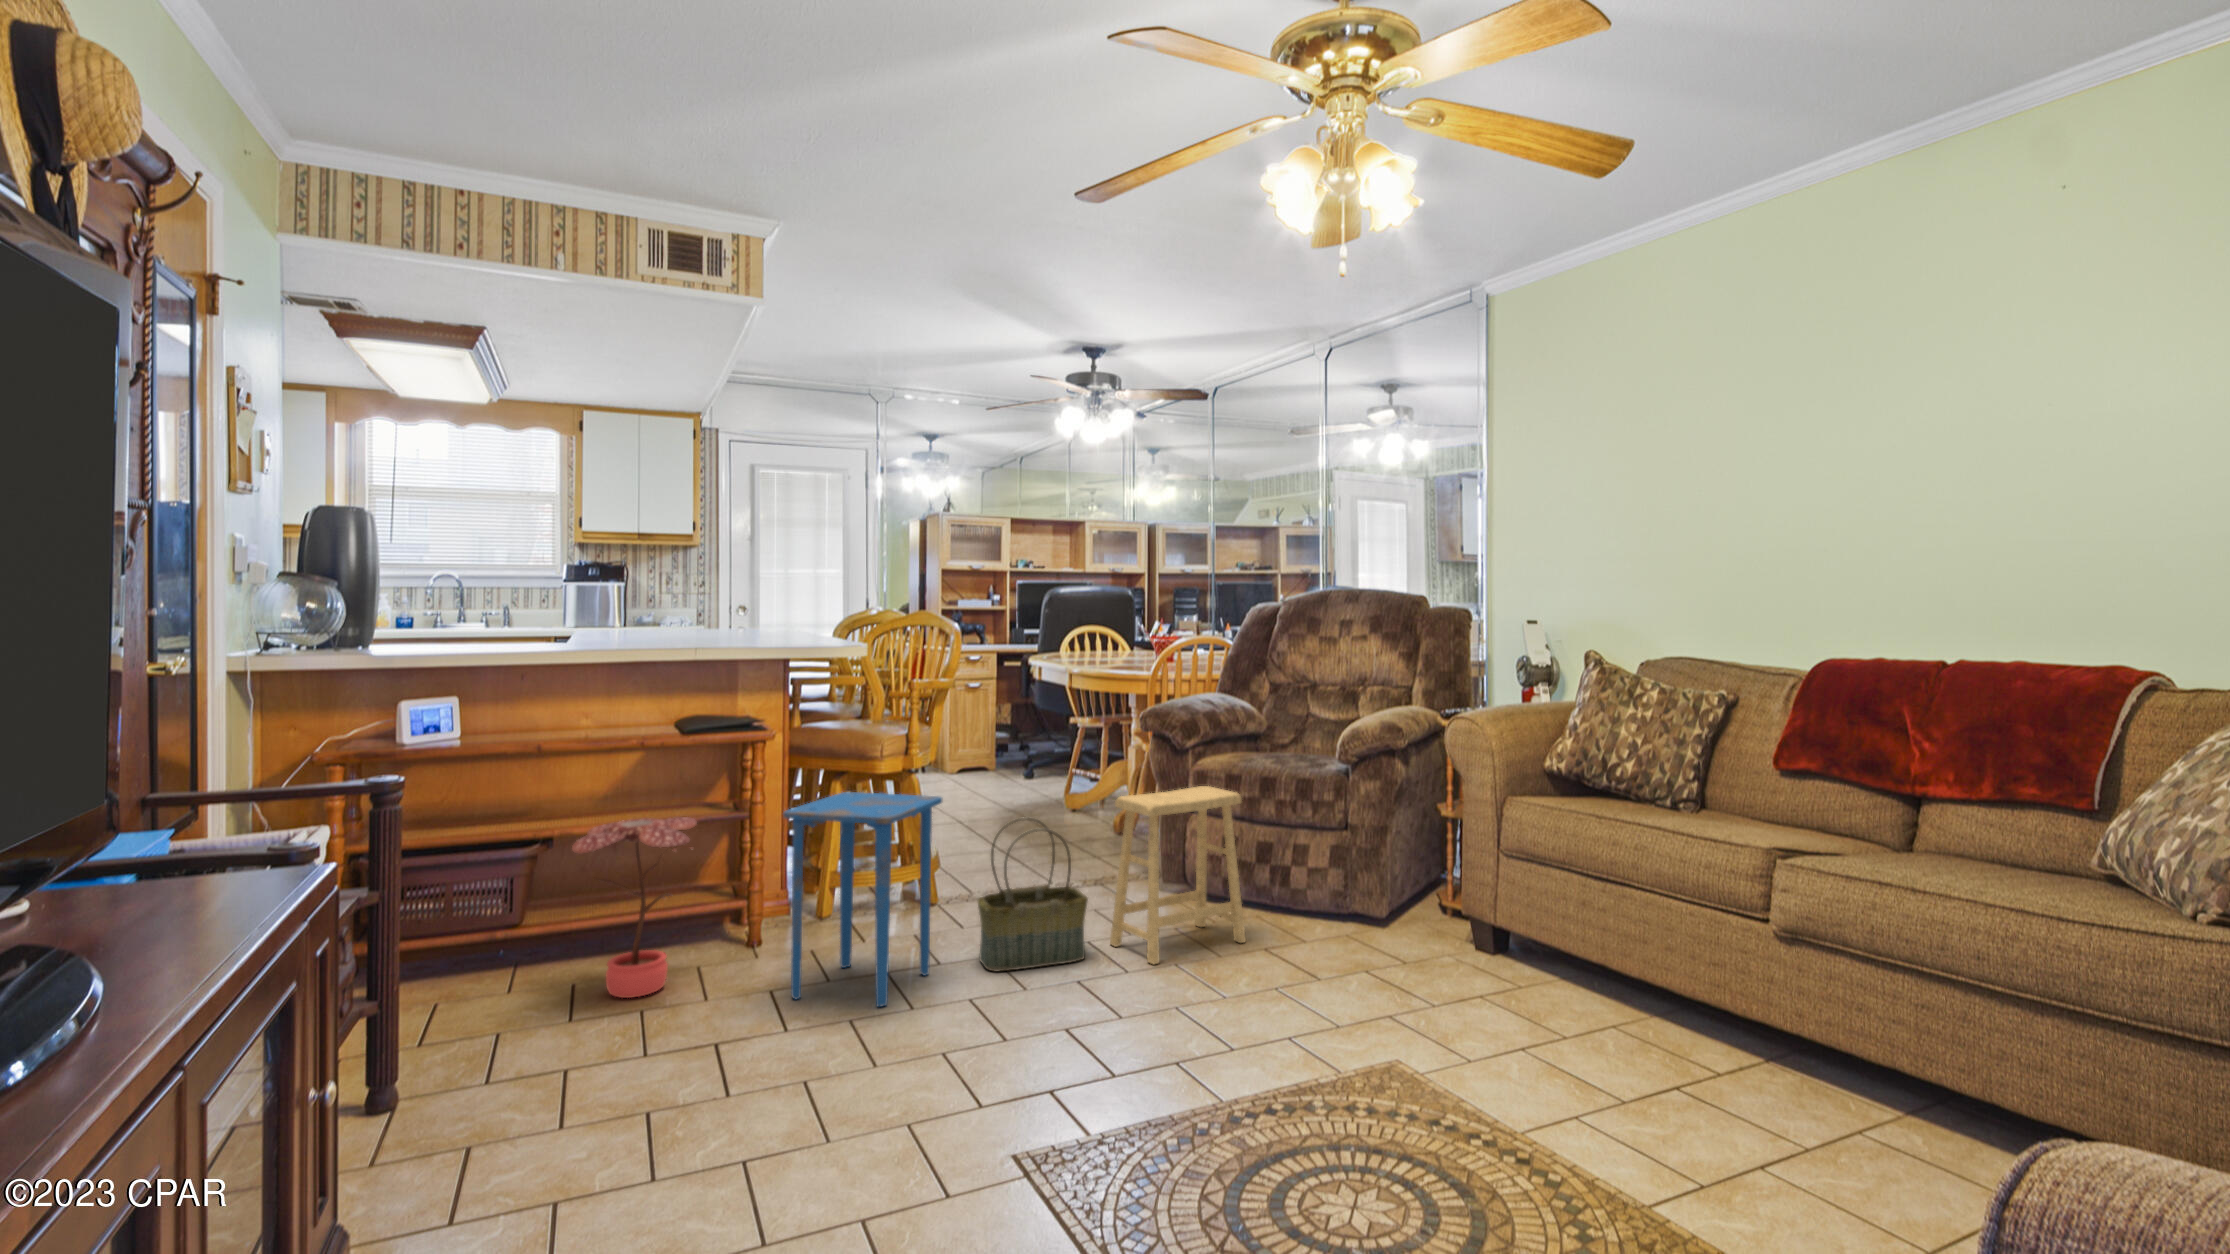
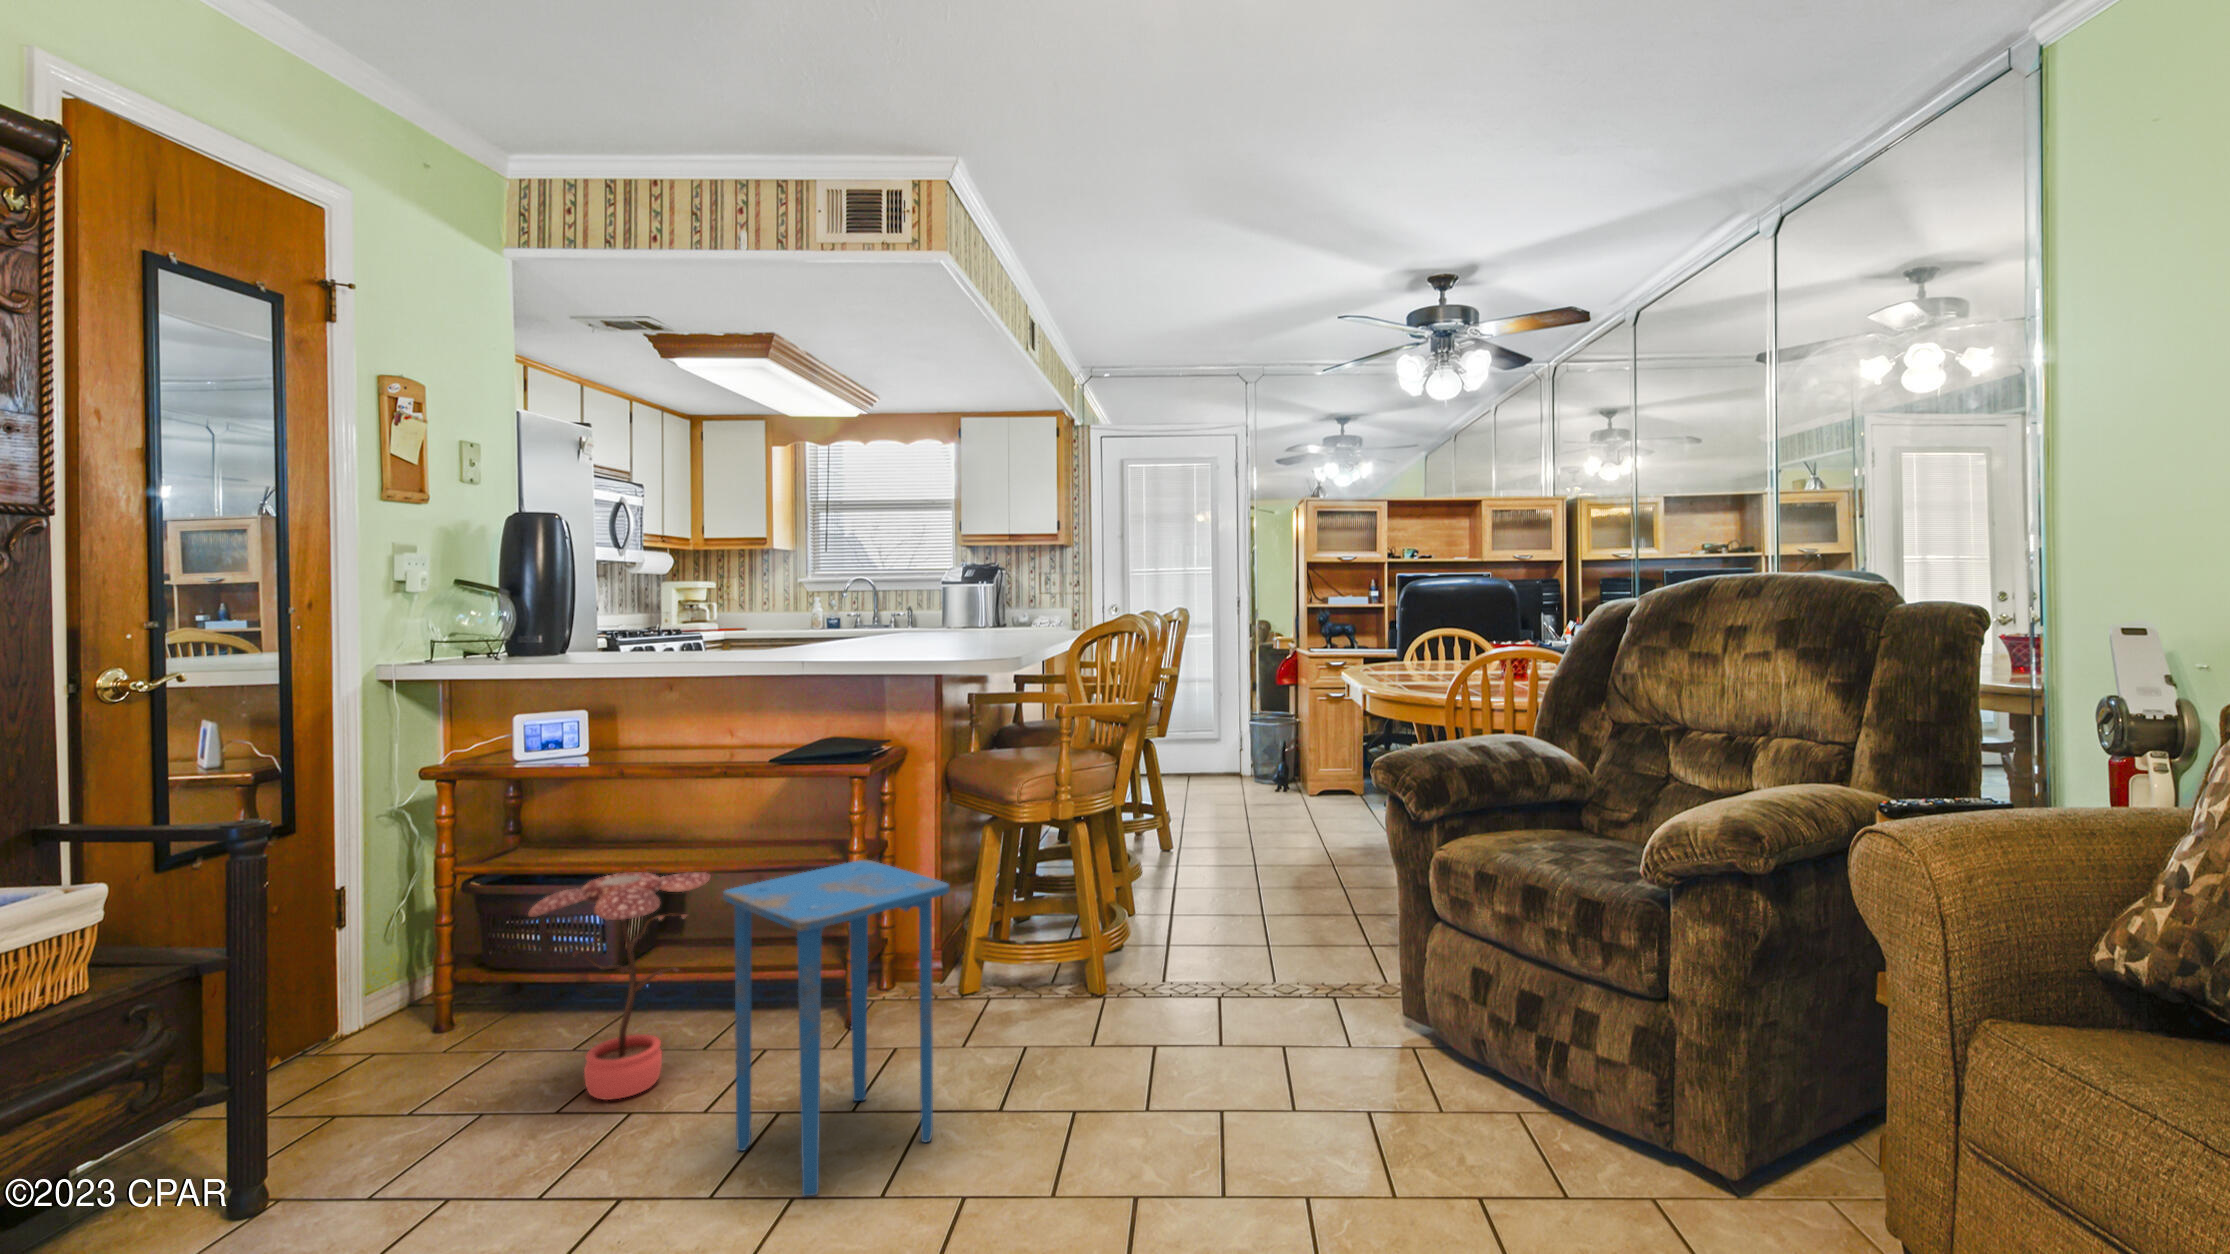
footstool: present [1110,786,1245,964] -> none [1217,897,1434,1203]
basket: present [978,817,1088,971] -> none [1002,921,1168,1165]

